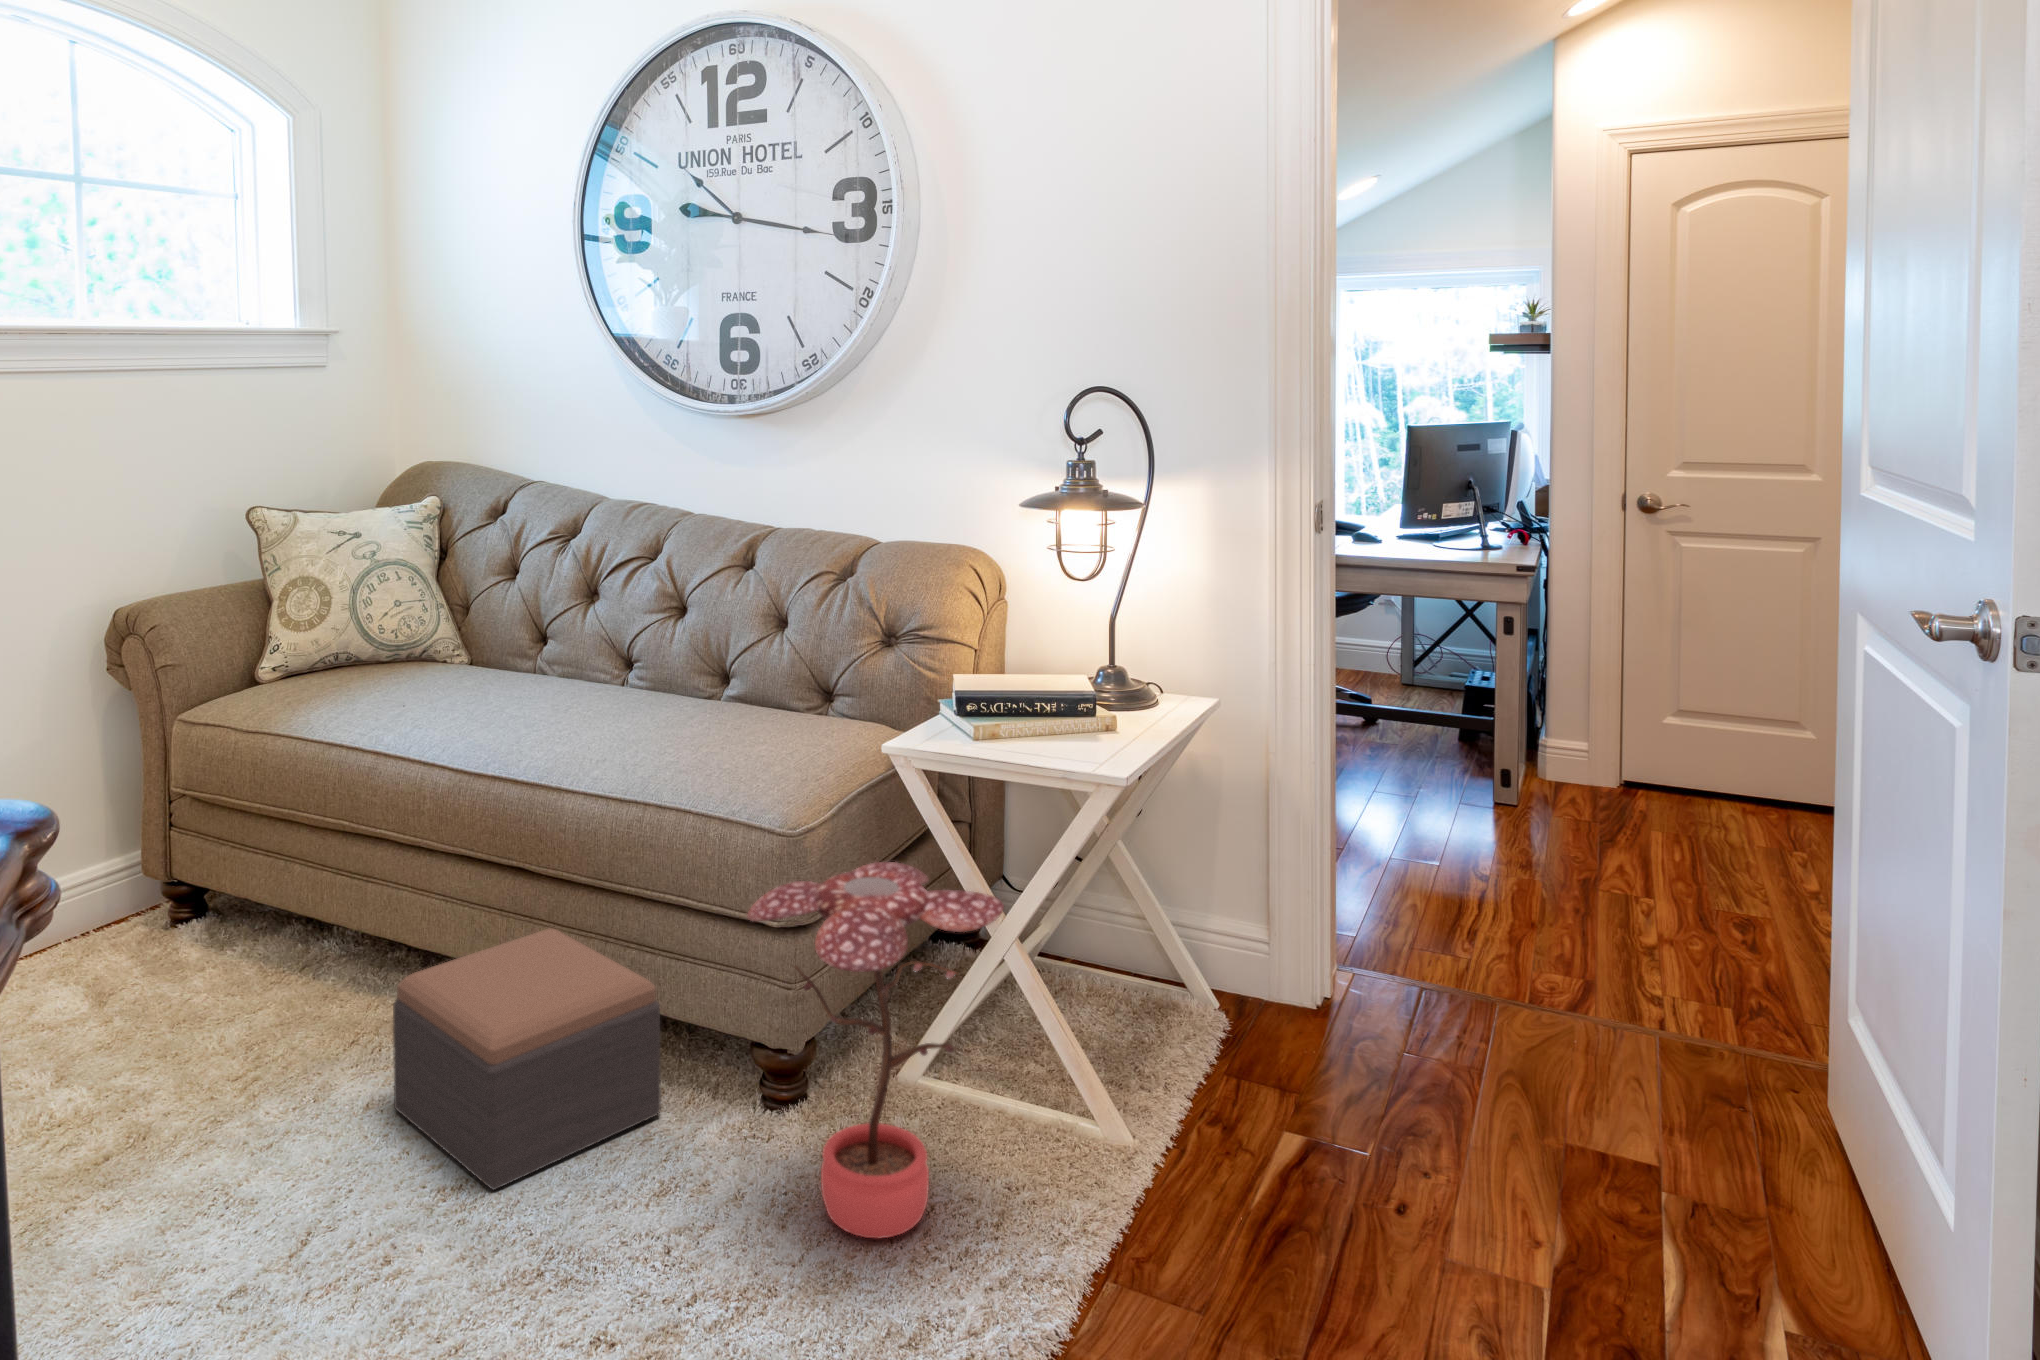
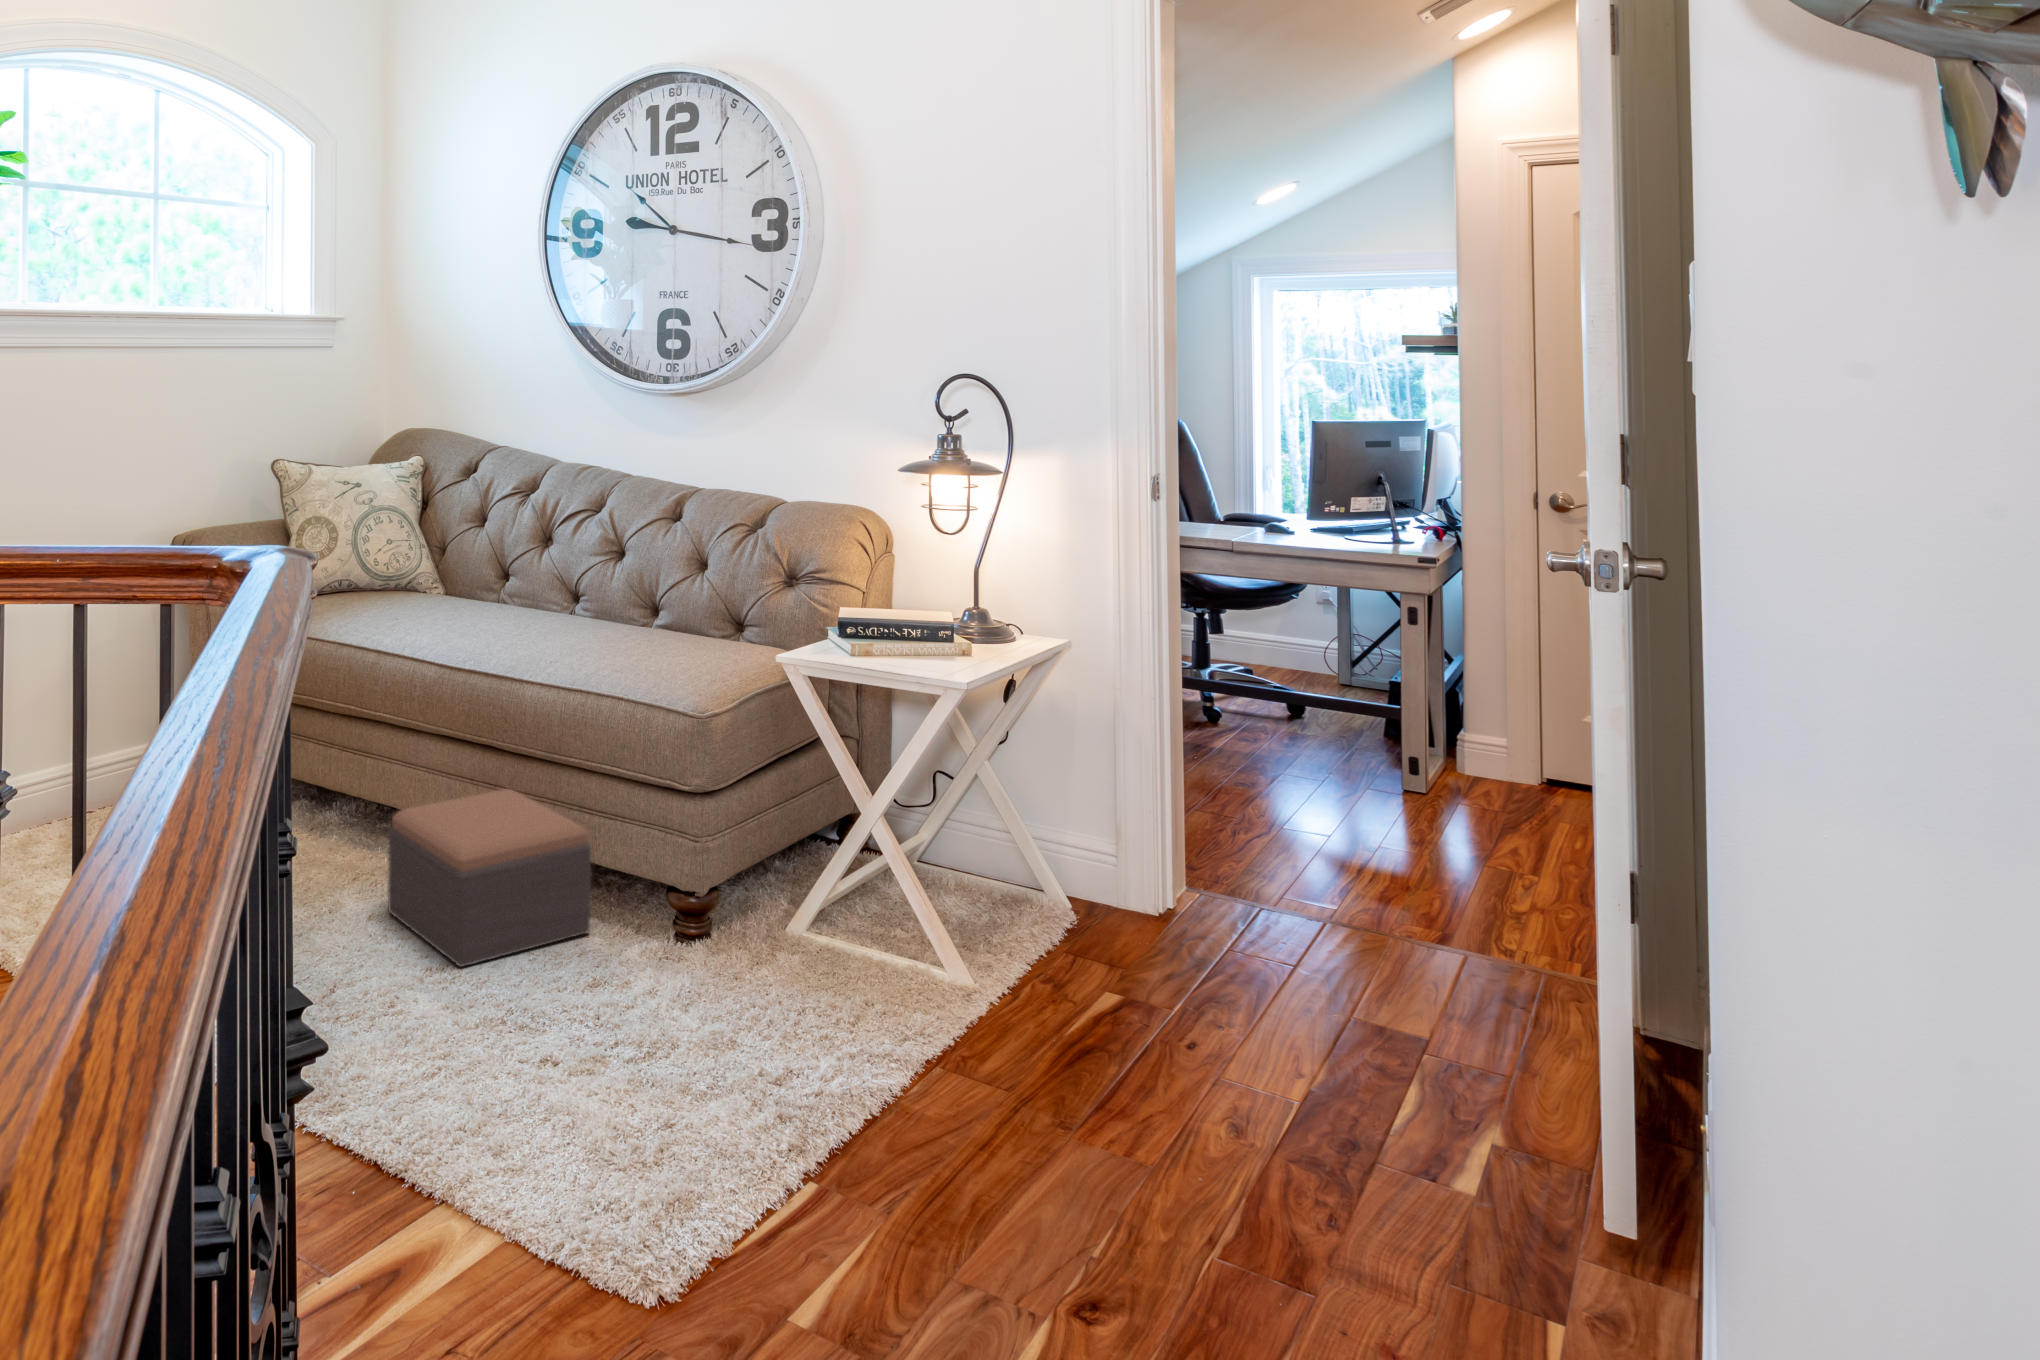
potted plant: present [747,862,1004,1239] -> none [654,740,857,1023]

